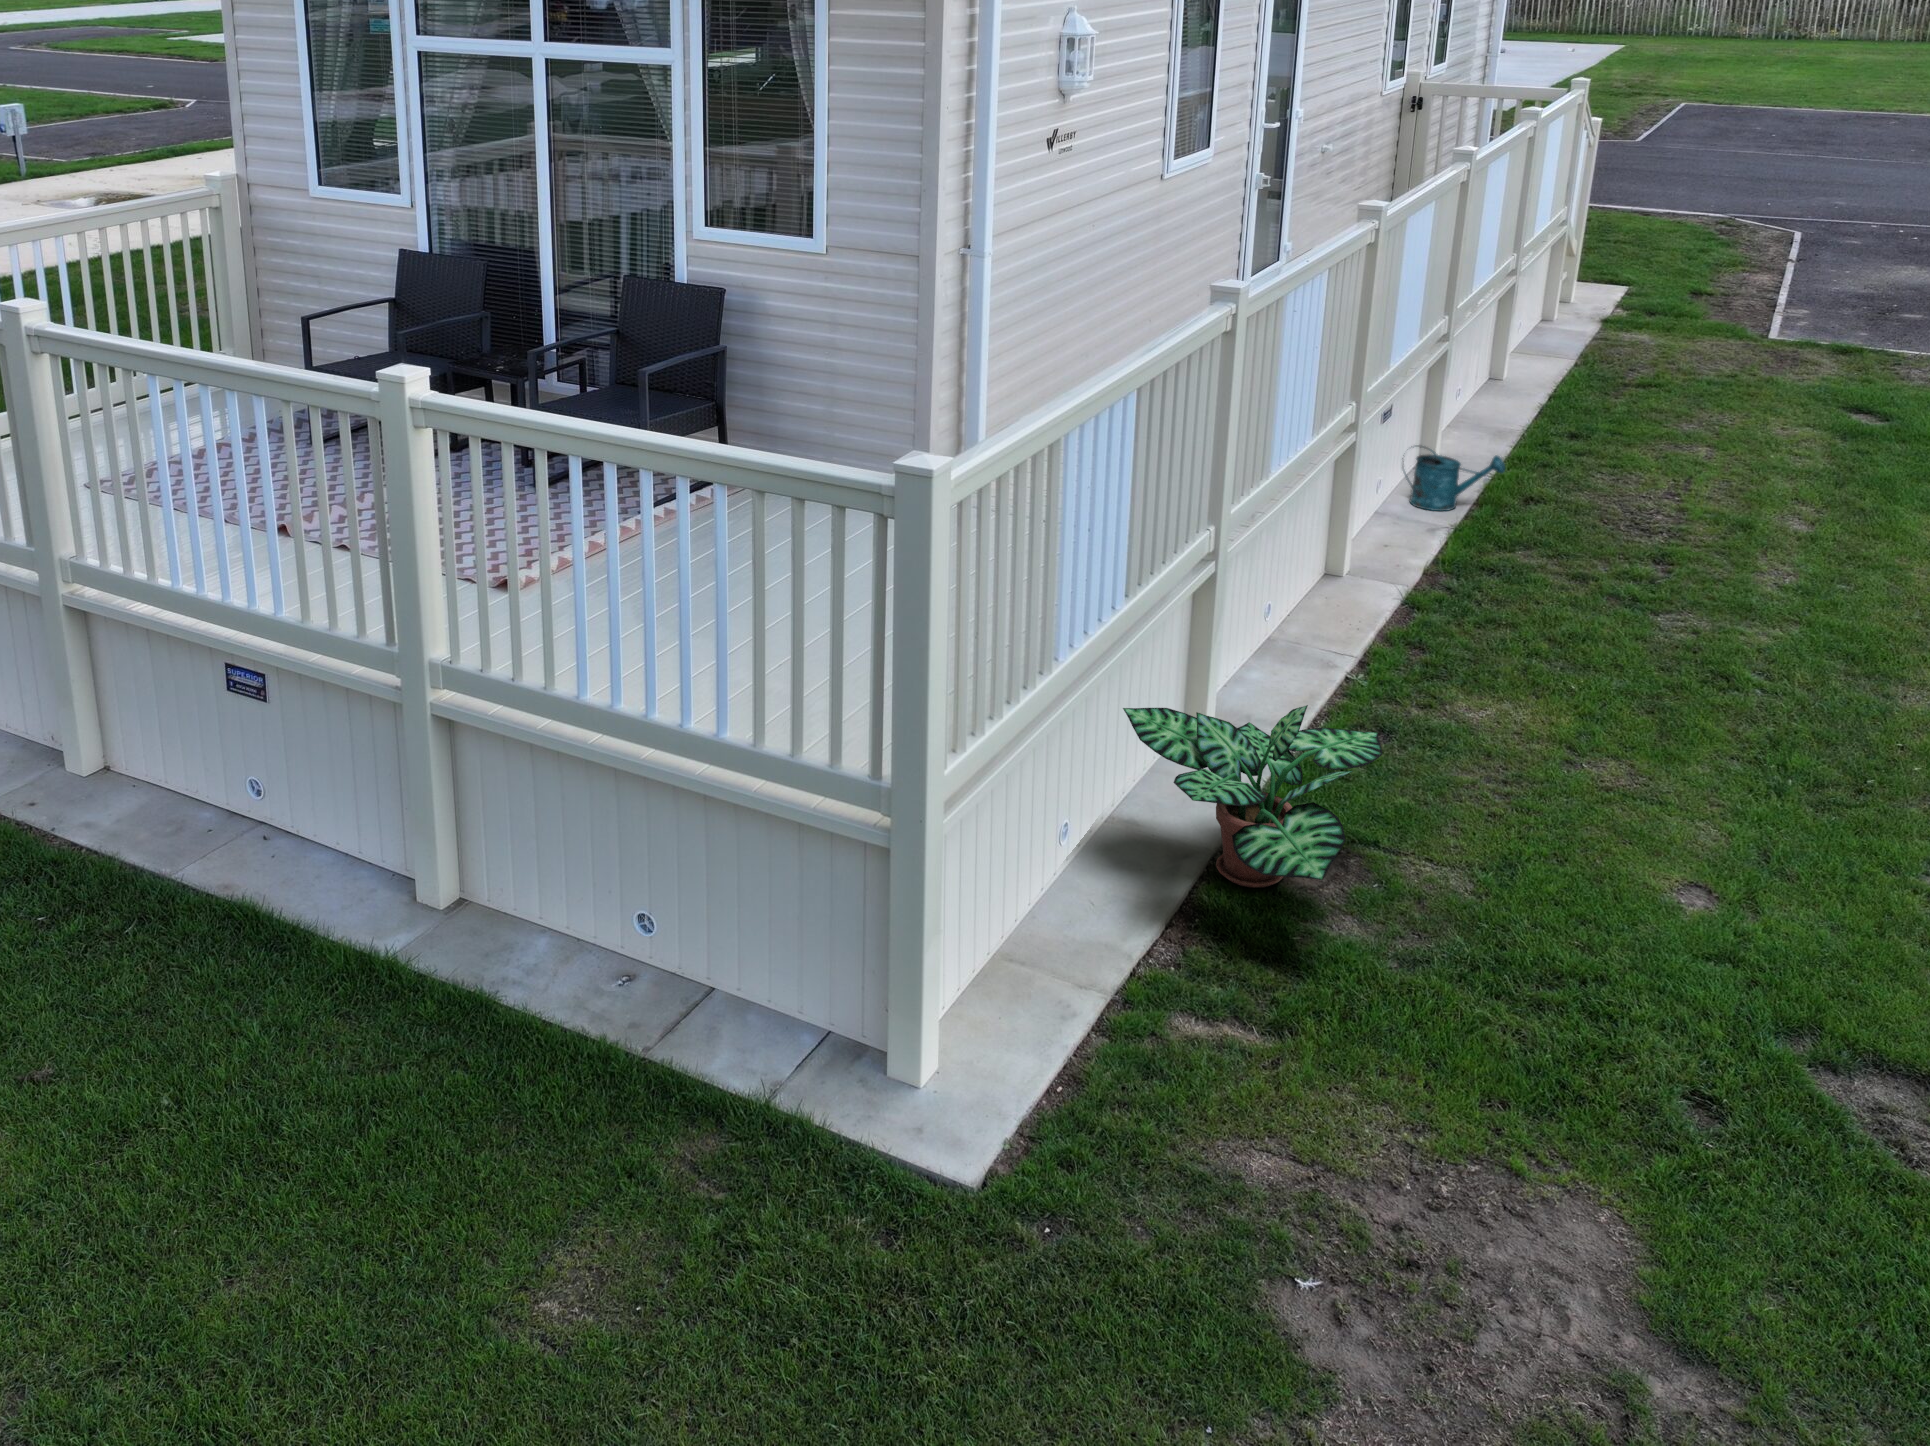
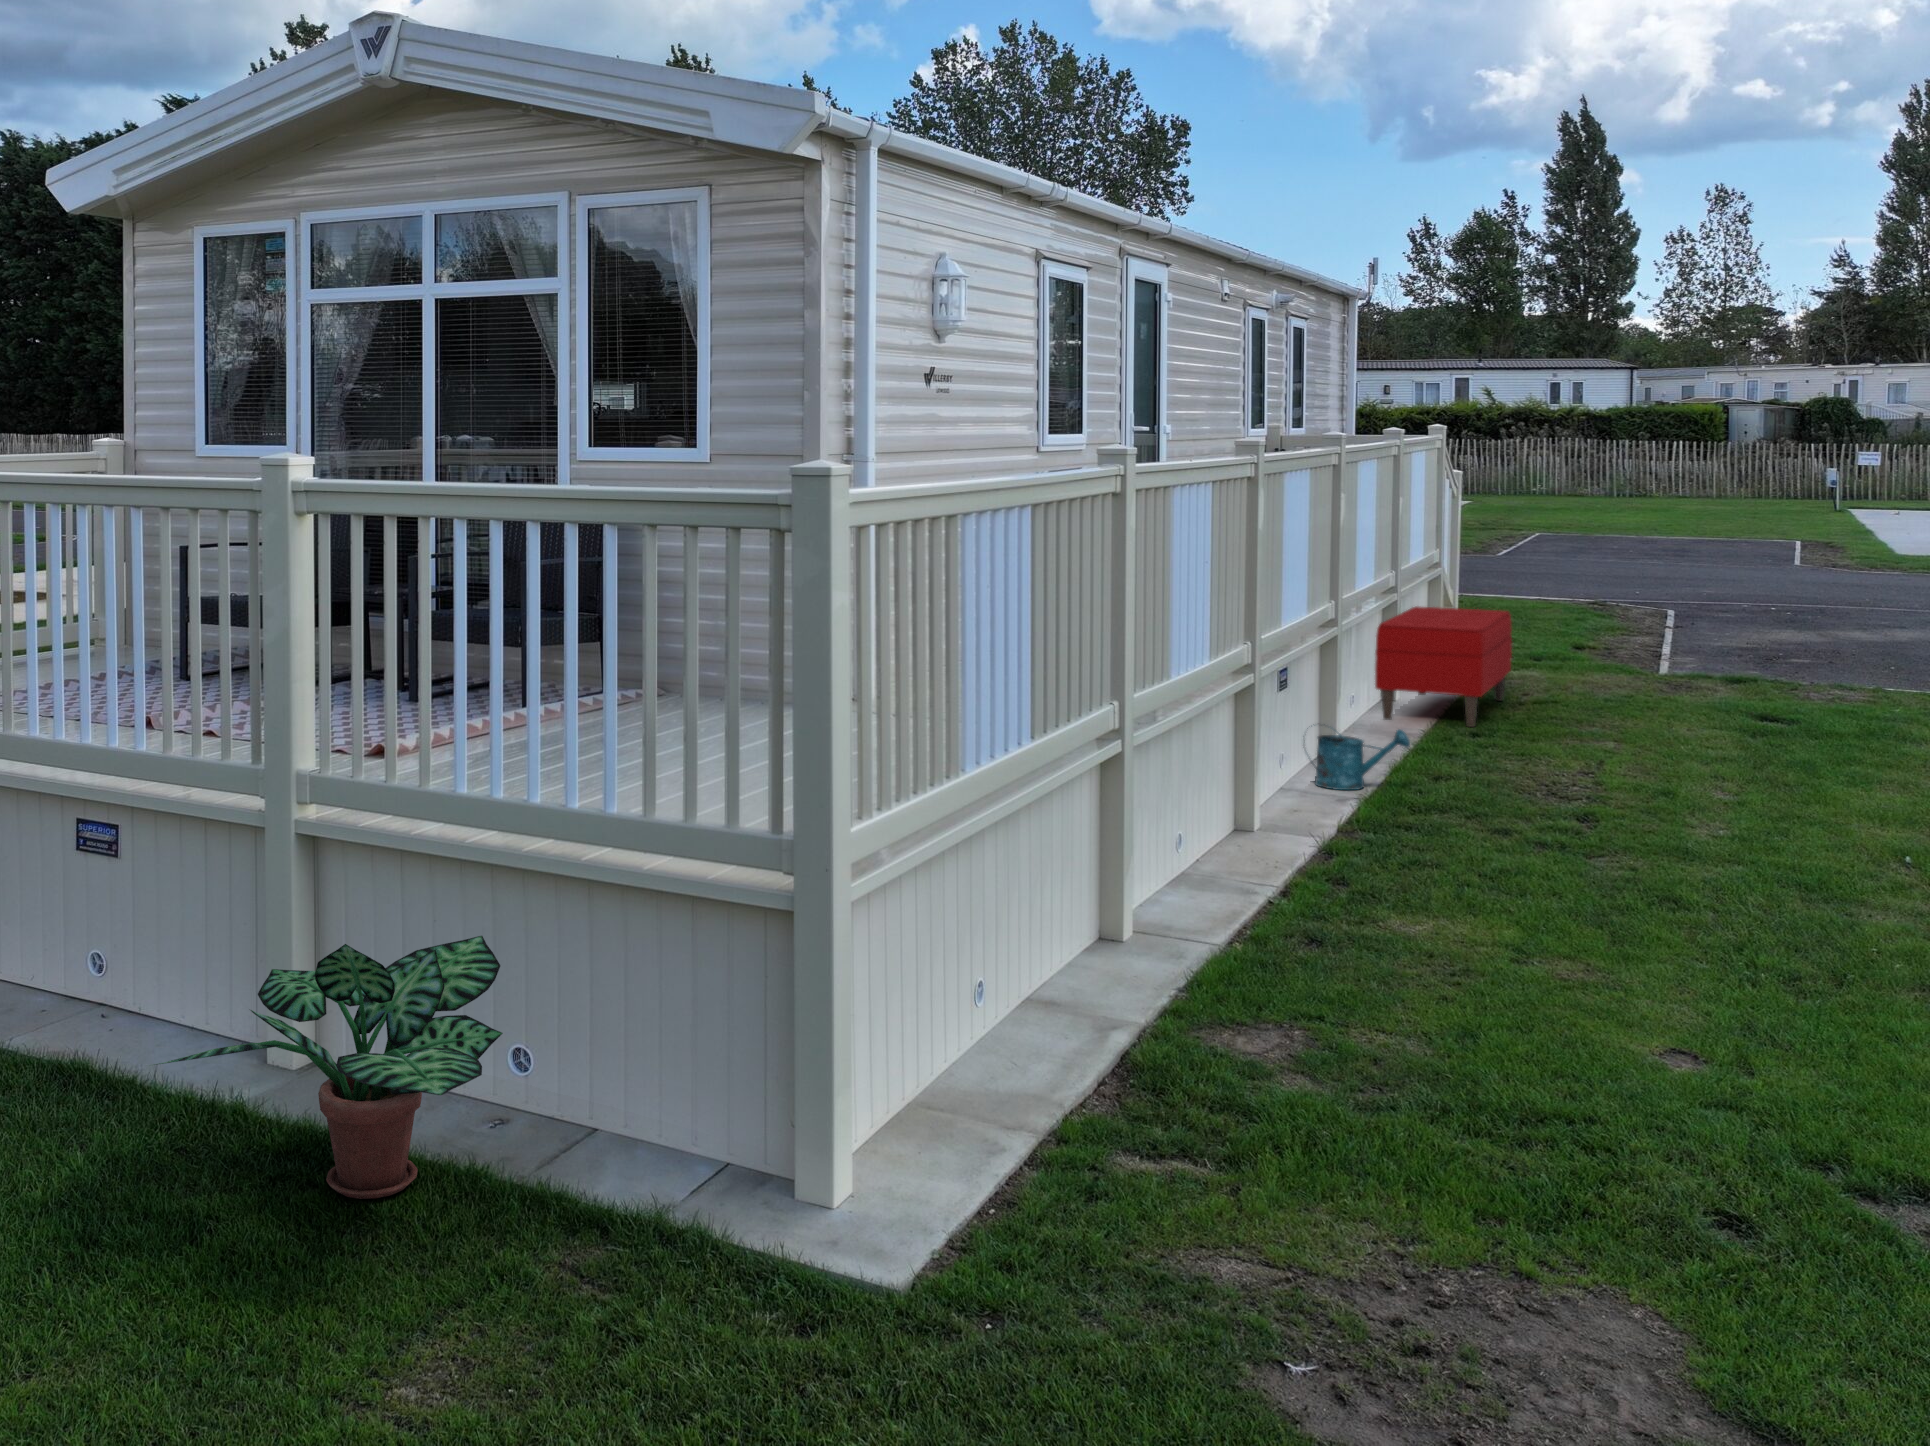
bench: none [1484,274,1629,413] -> present [1375,607,1512,727]
potted plant: present [1123,705,1382,888] -> present [154,936,503,1199]

